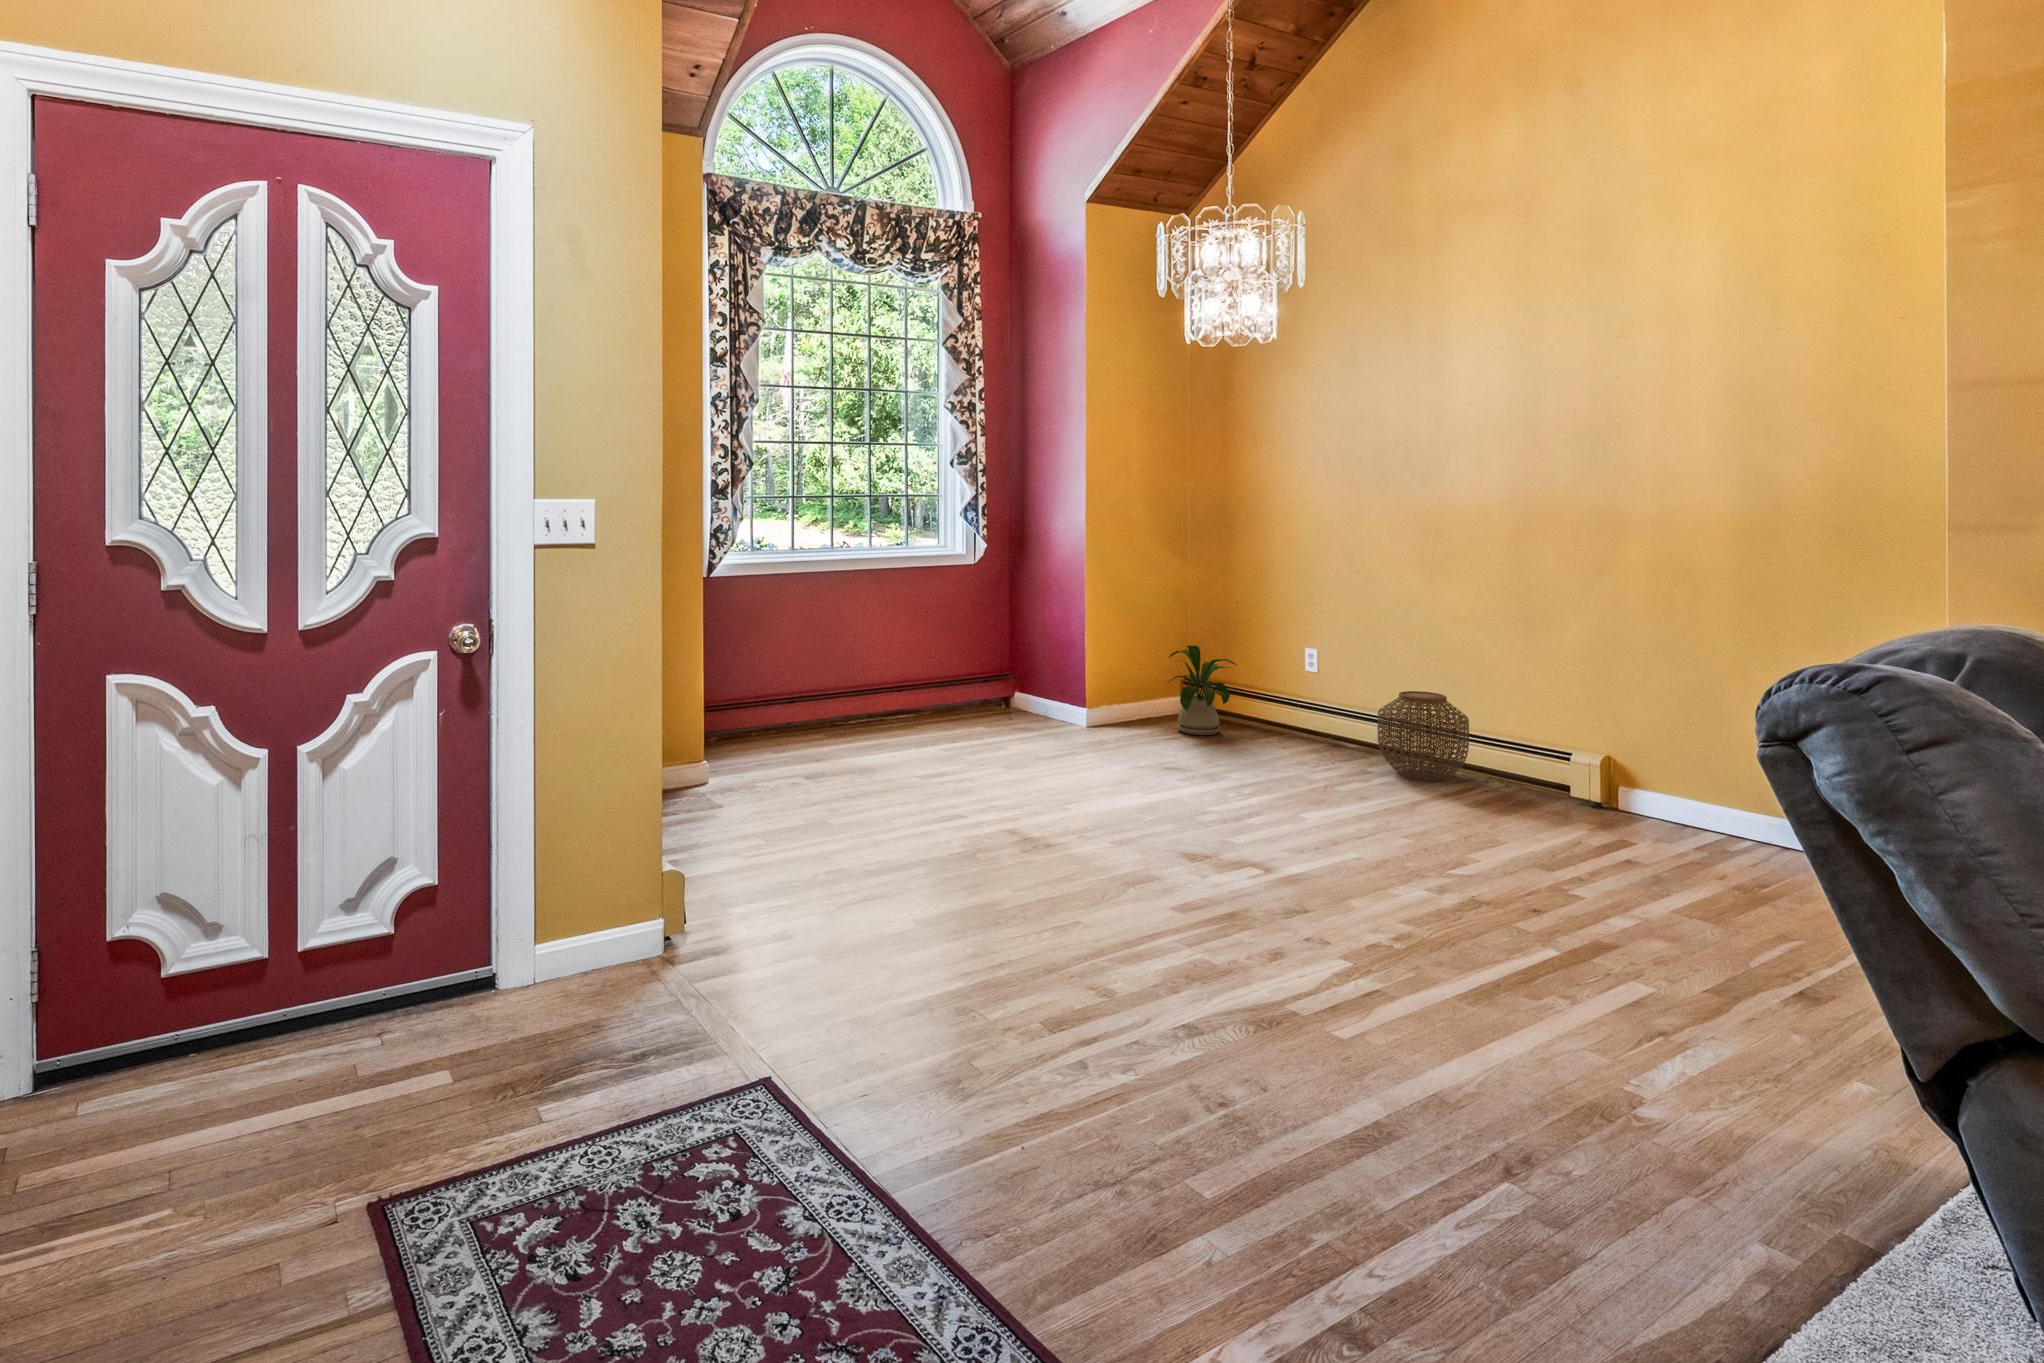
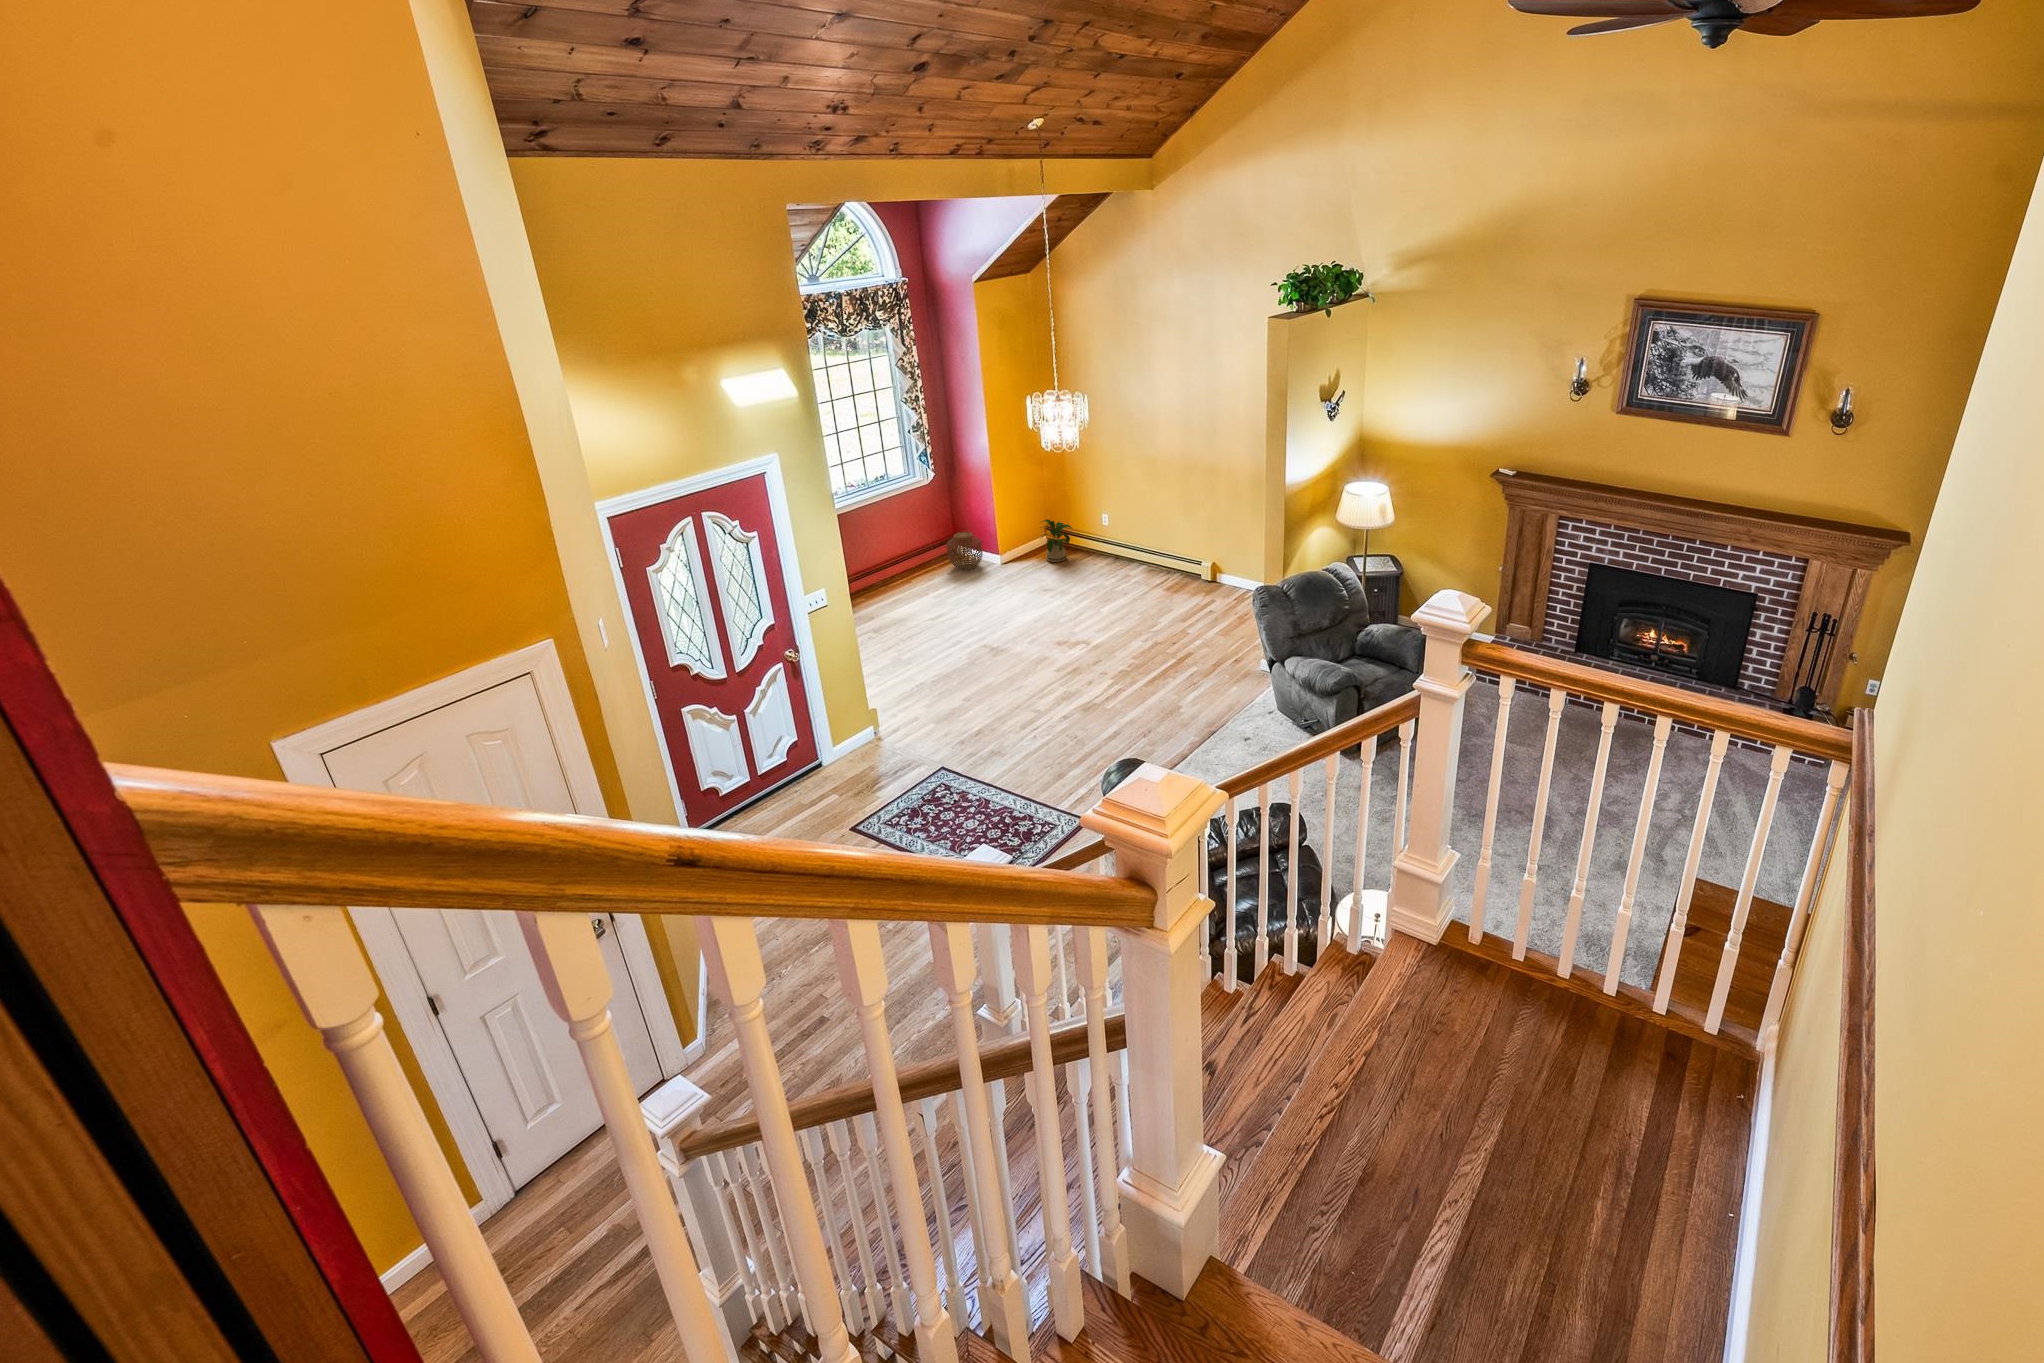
woven basket: present [1377,691,1469,781] -> present [947,532,982,571]

